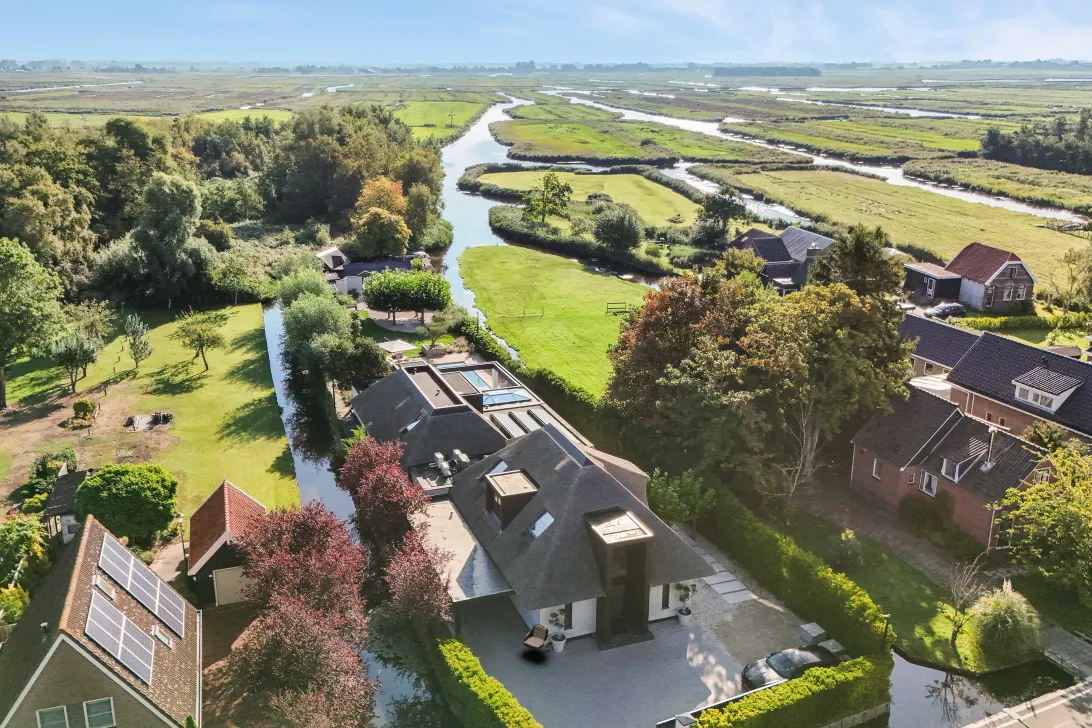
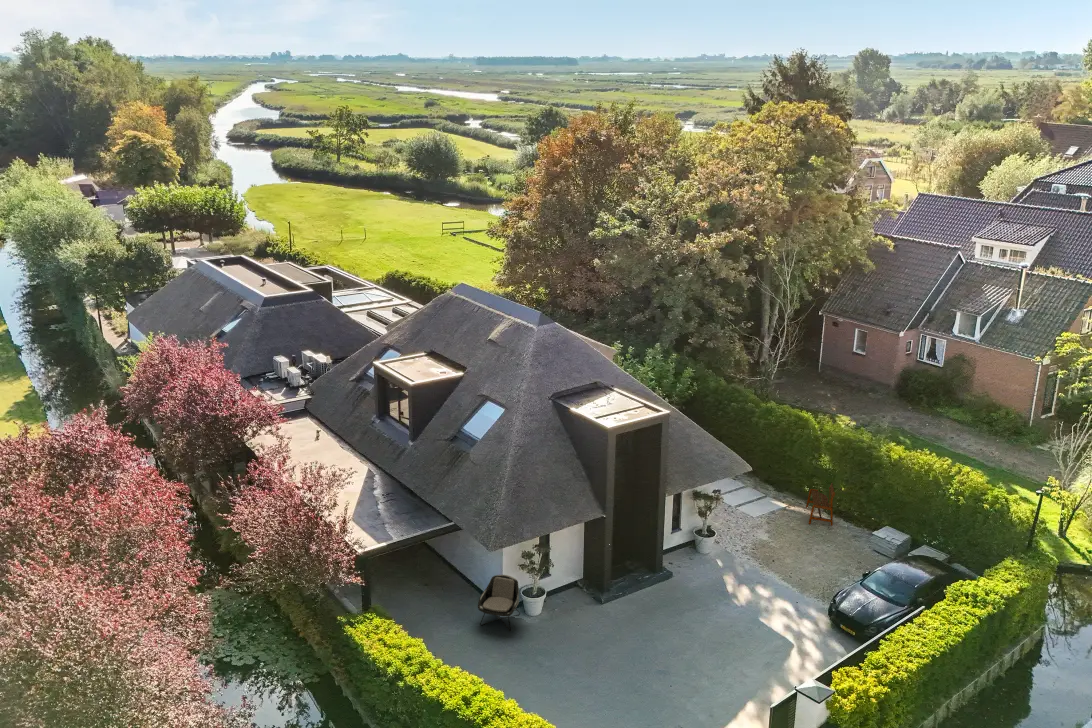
bench: none [769,584,791,618] -> present [806,483,835,526]

